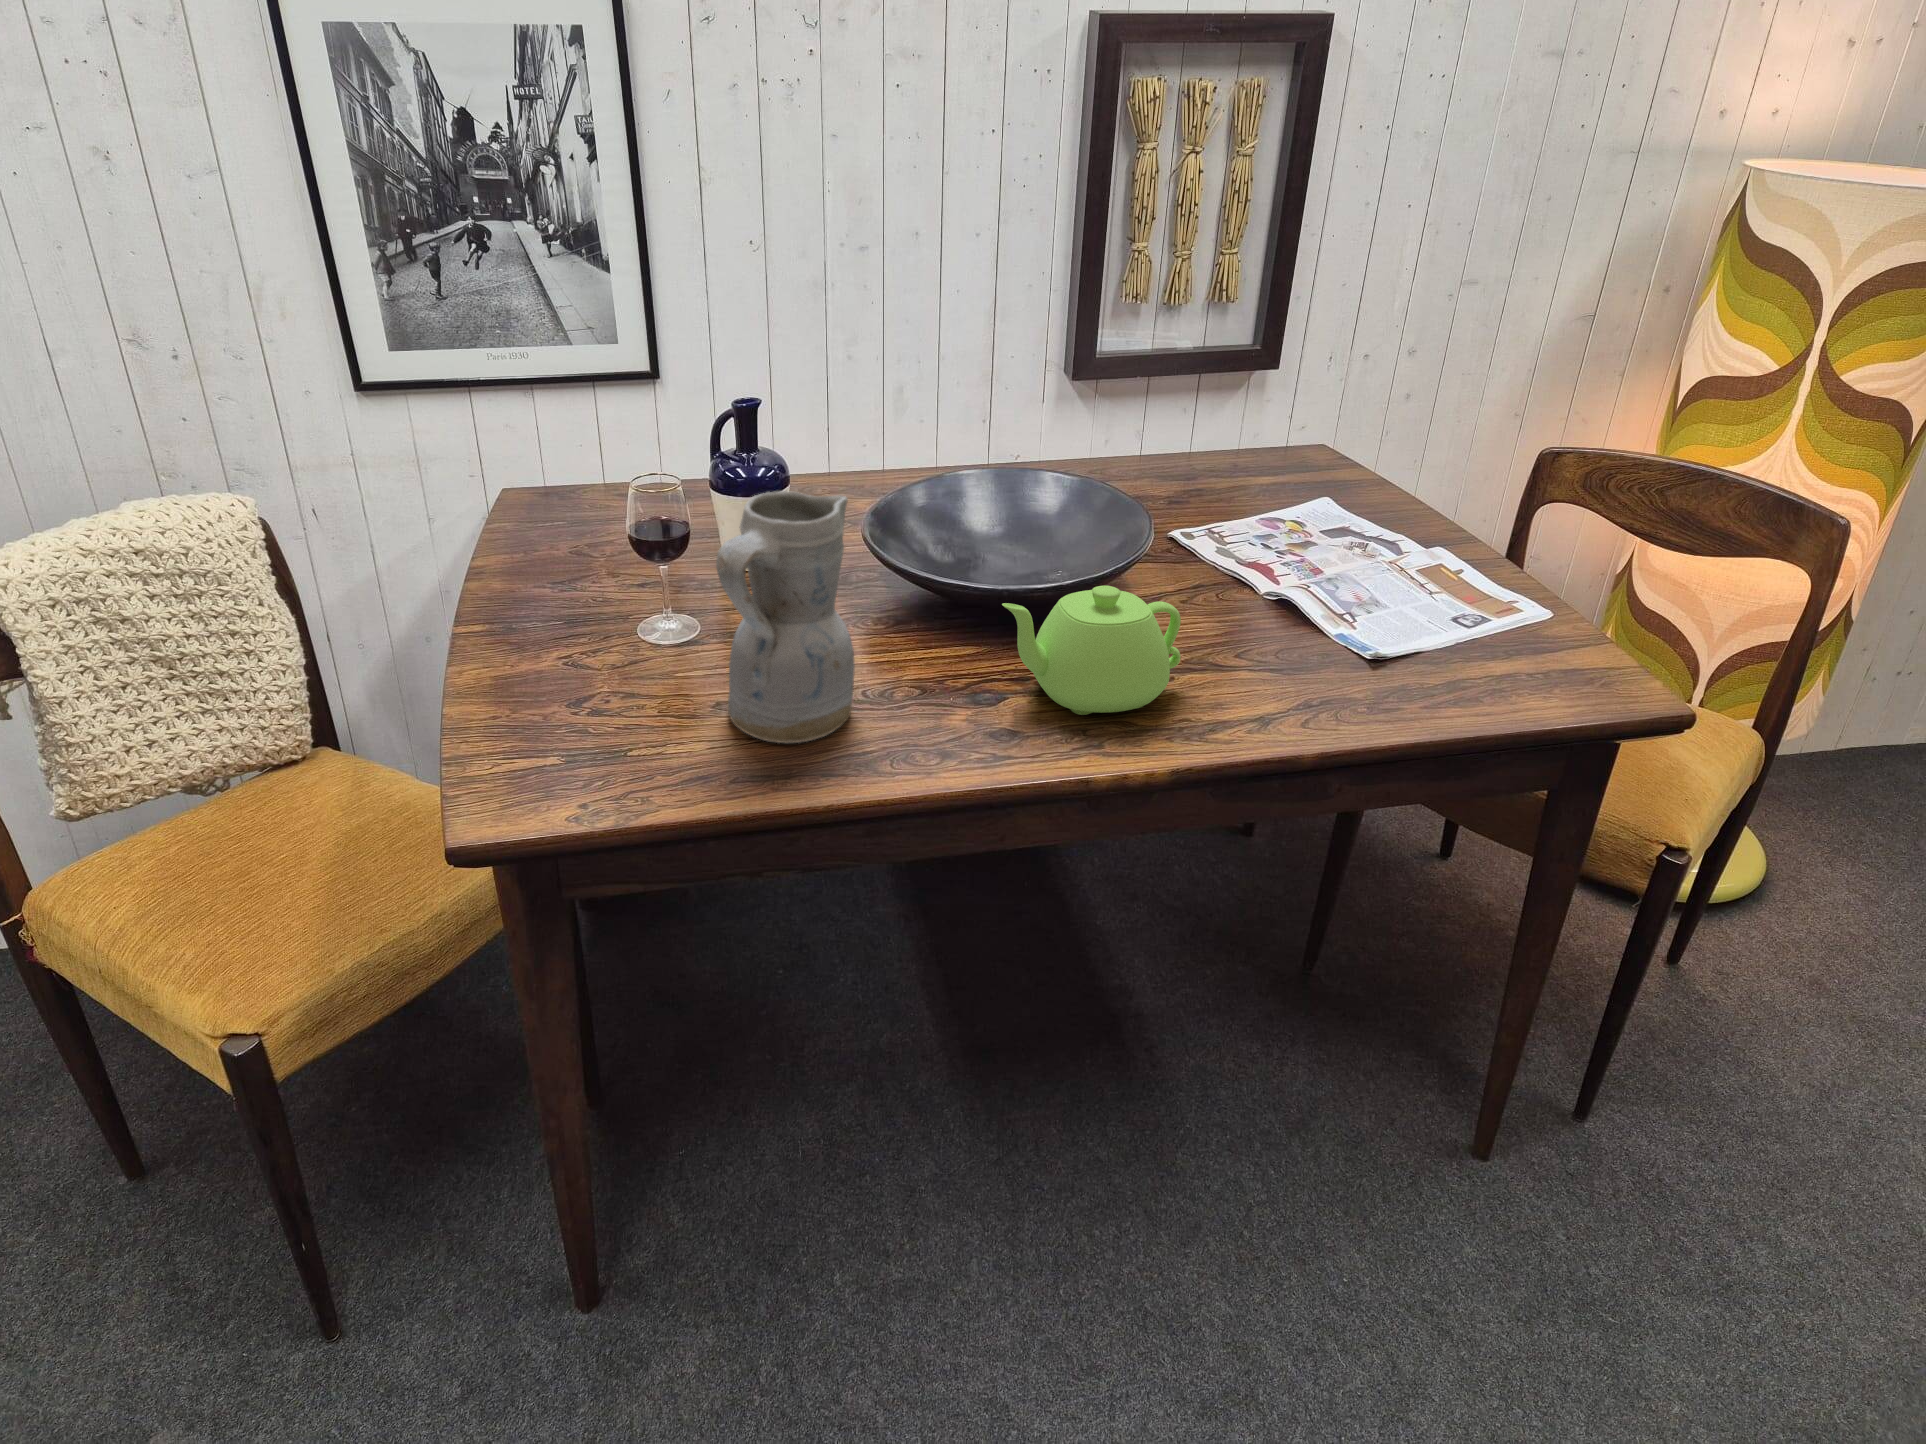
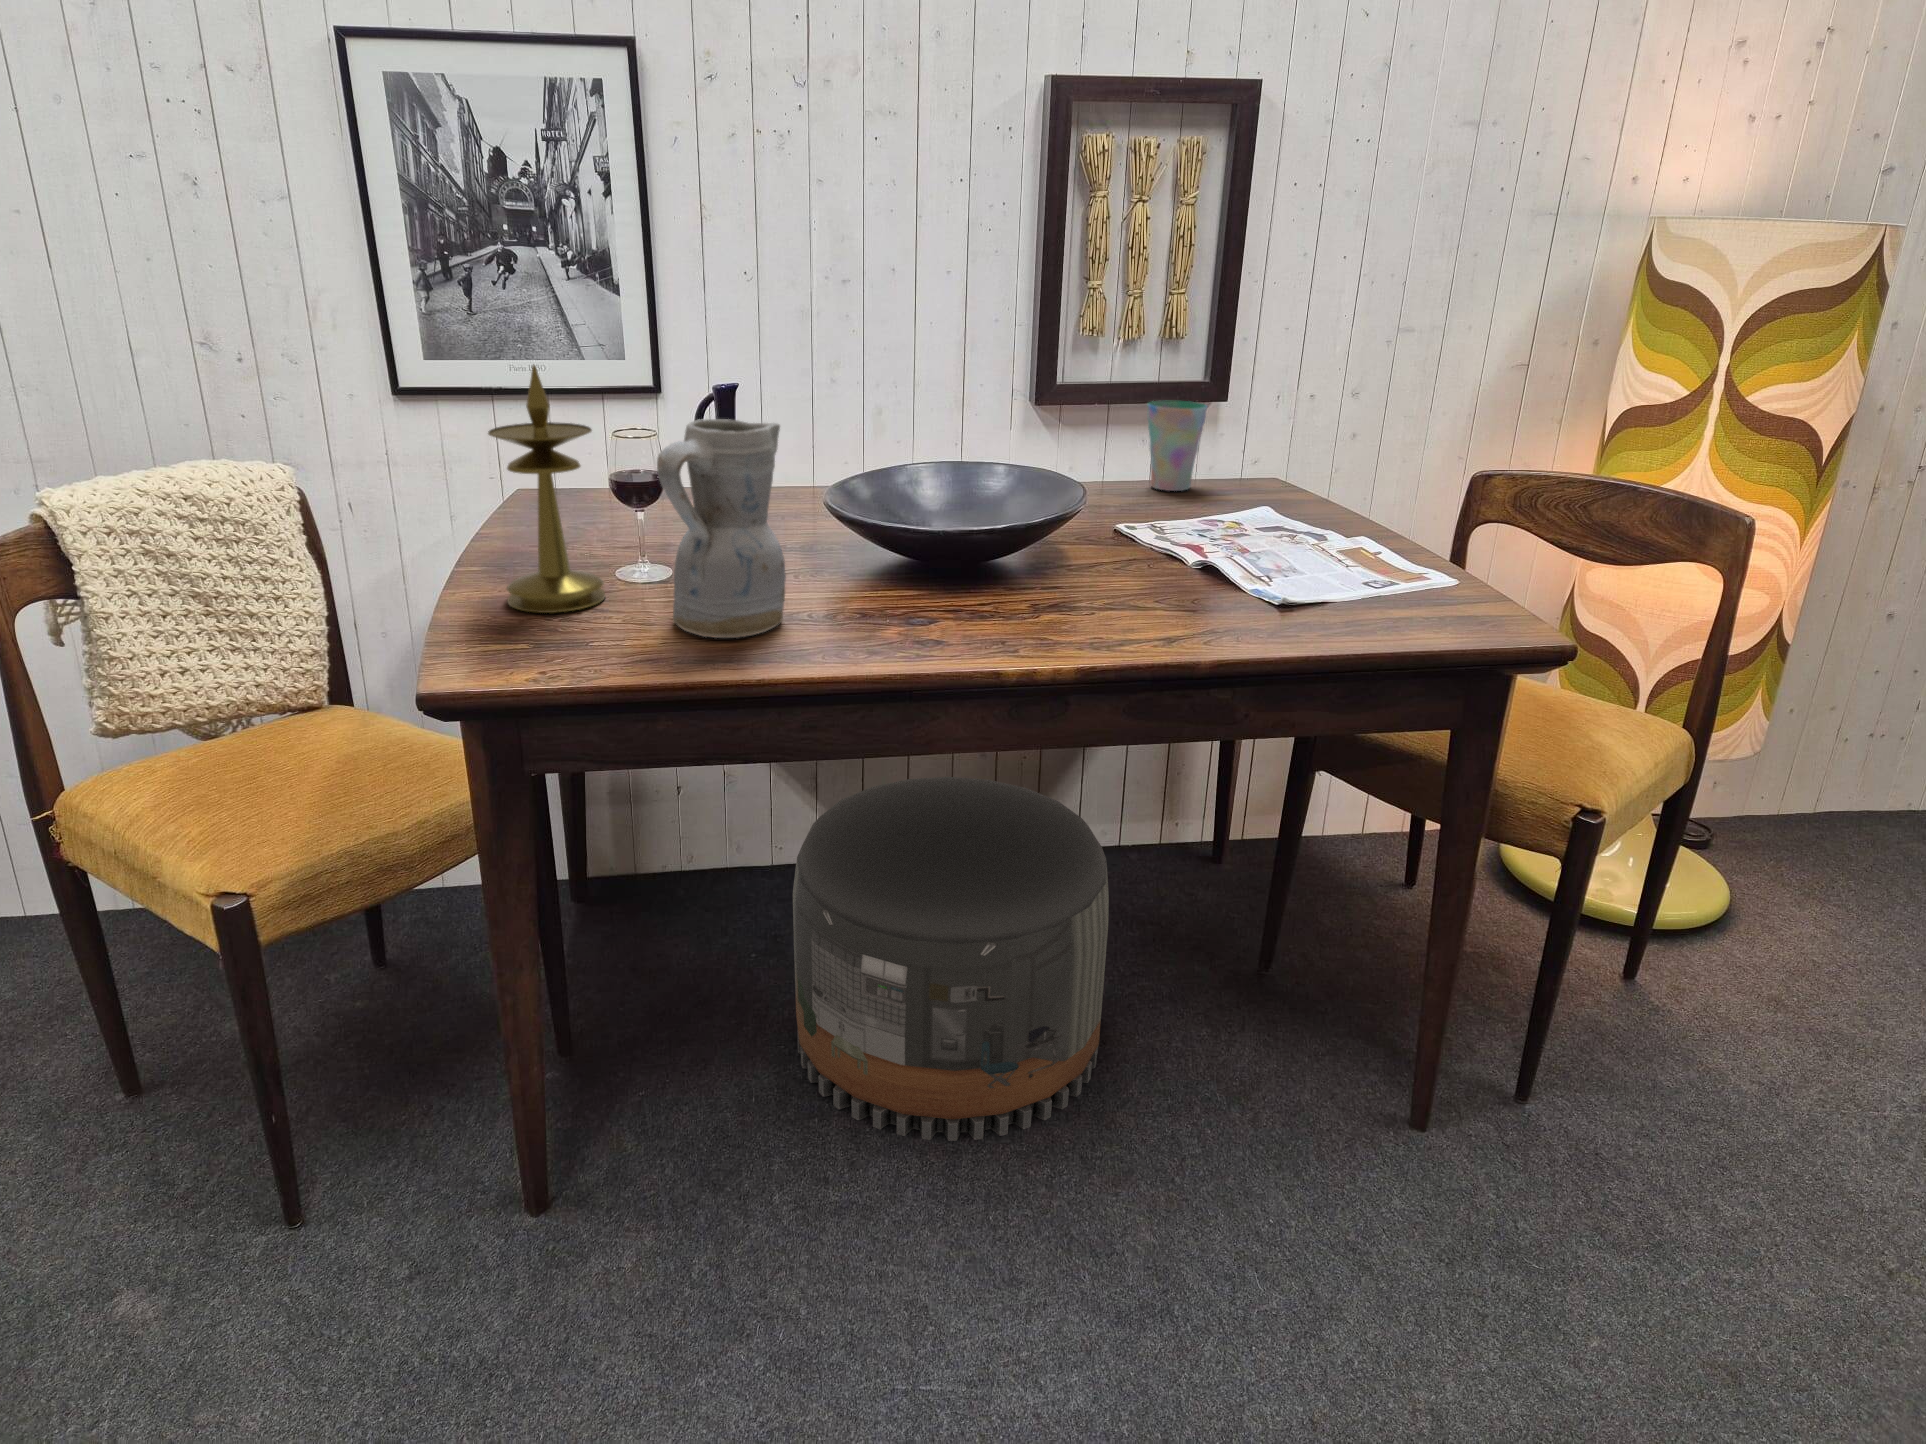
cup: none [1200,379,1266,482] -> present [1148,400,1207,491]
candlestick: none [504,428,642,707] -> present [488,365,605,613]
teapot: present [1002,586,1181,715] -> none [916,515,1083,628]
pouf: none [839,805,1178,1208] -> present [793,777,1109,1141]

